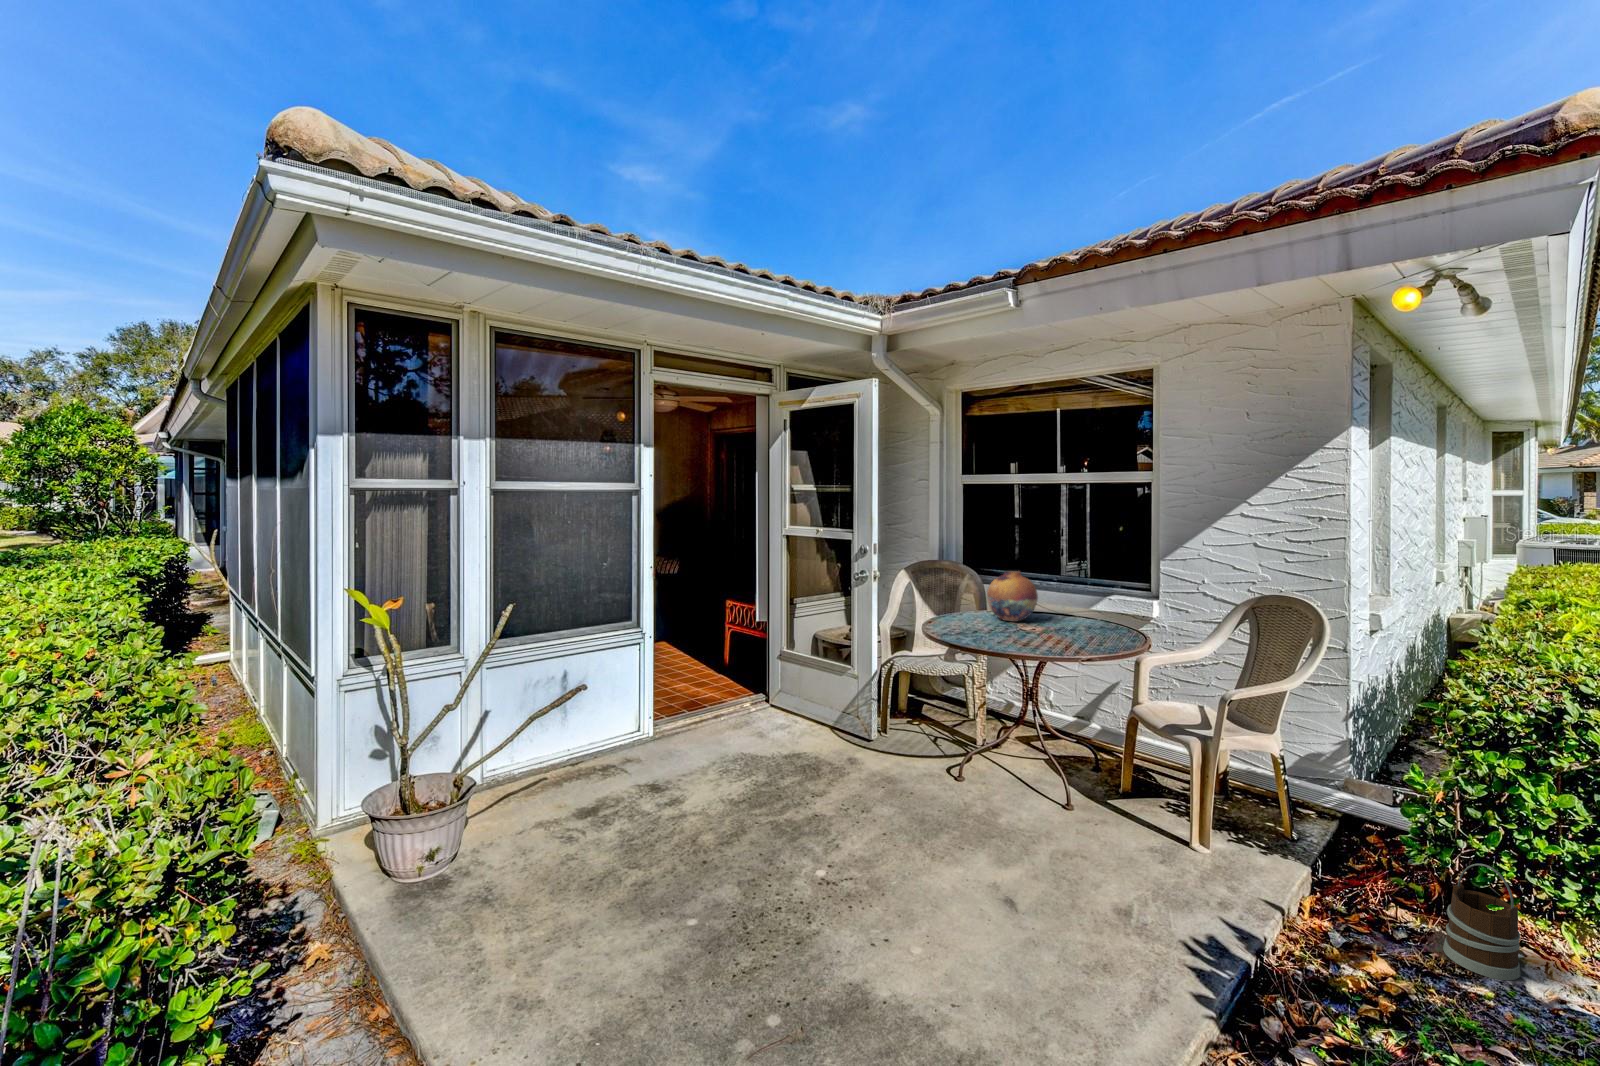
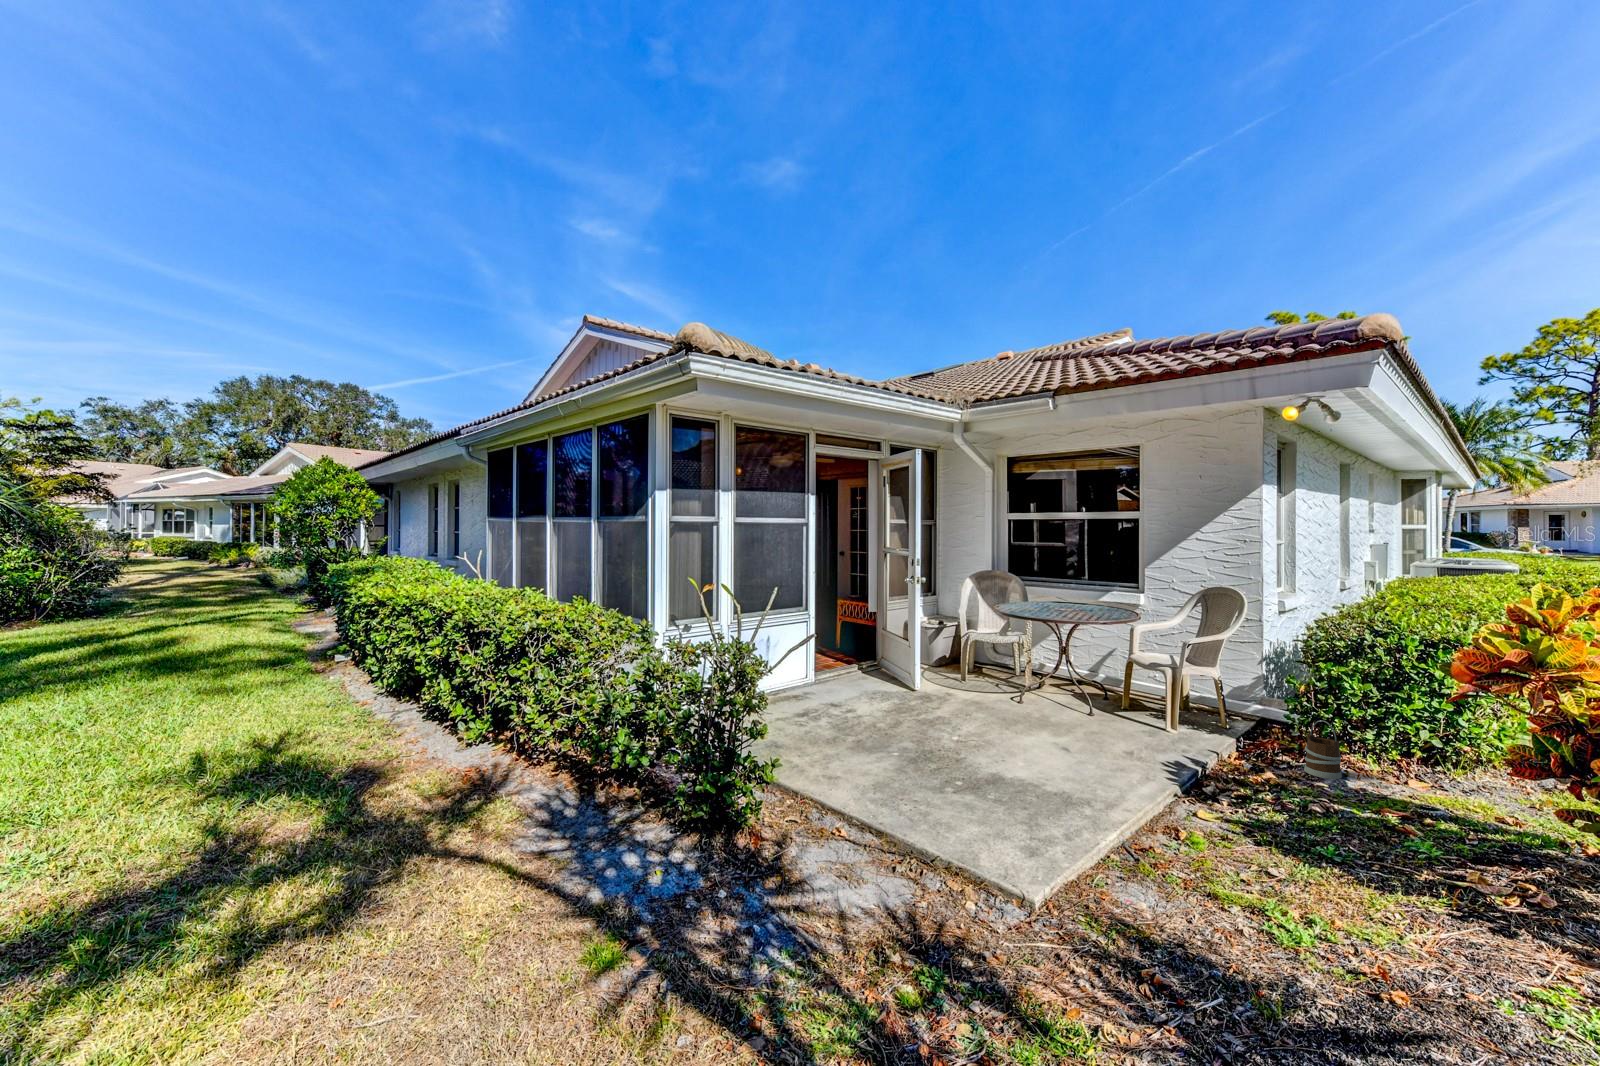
vase: present [987,571,1038,622] -> none [1033,575,1067,608]

